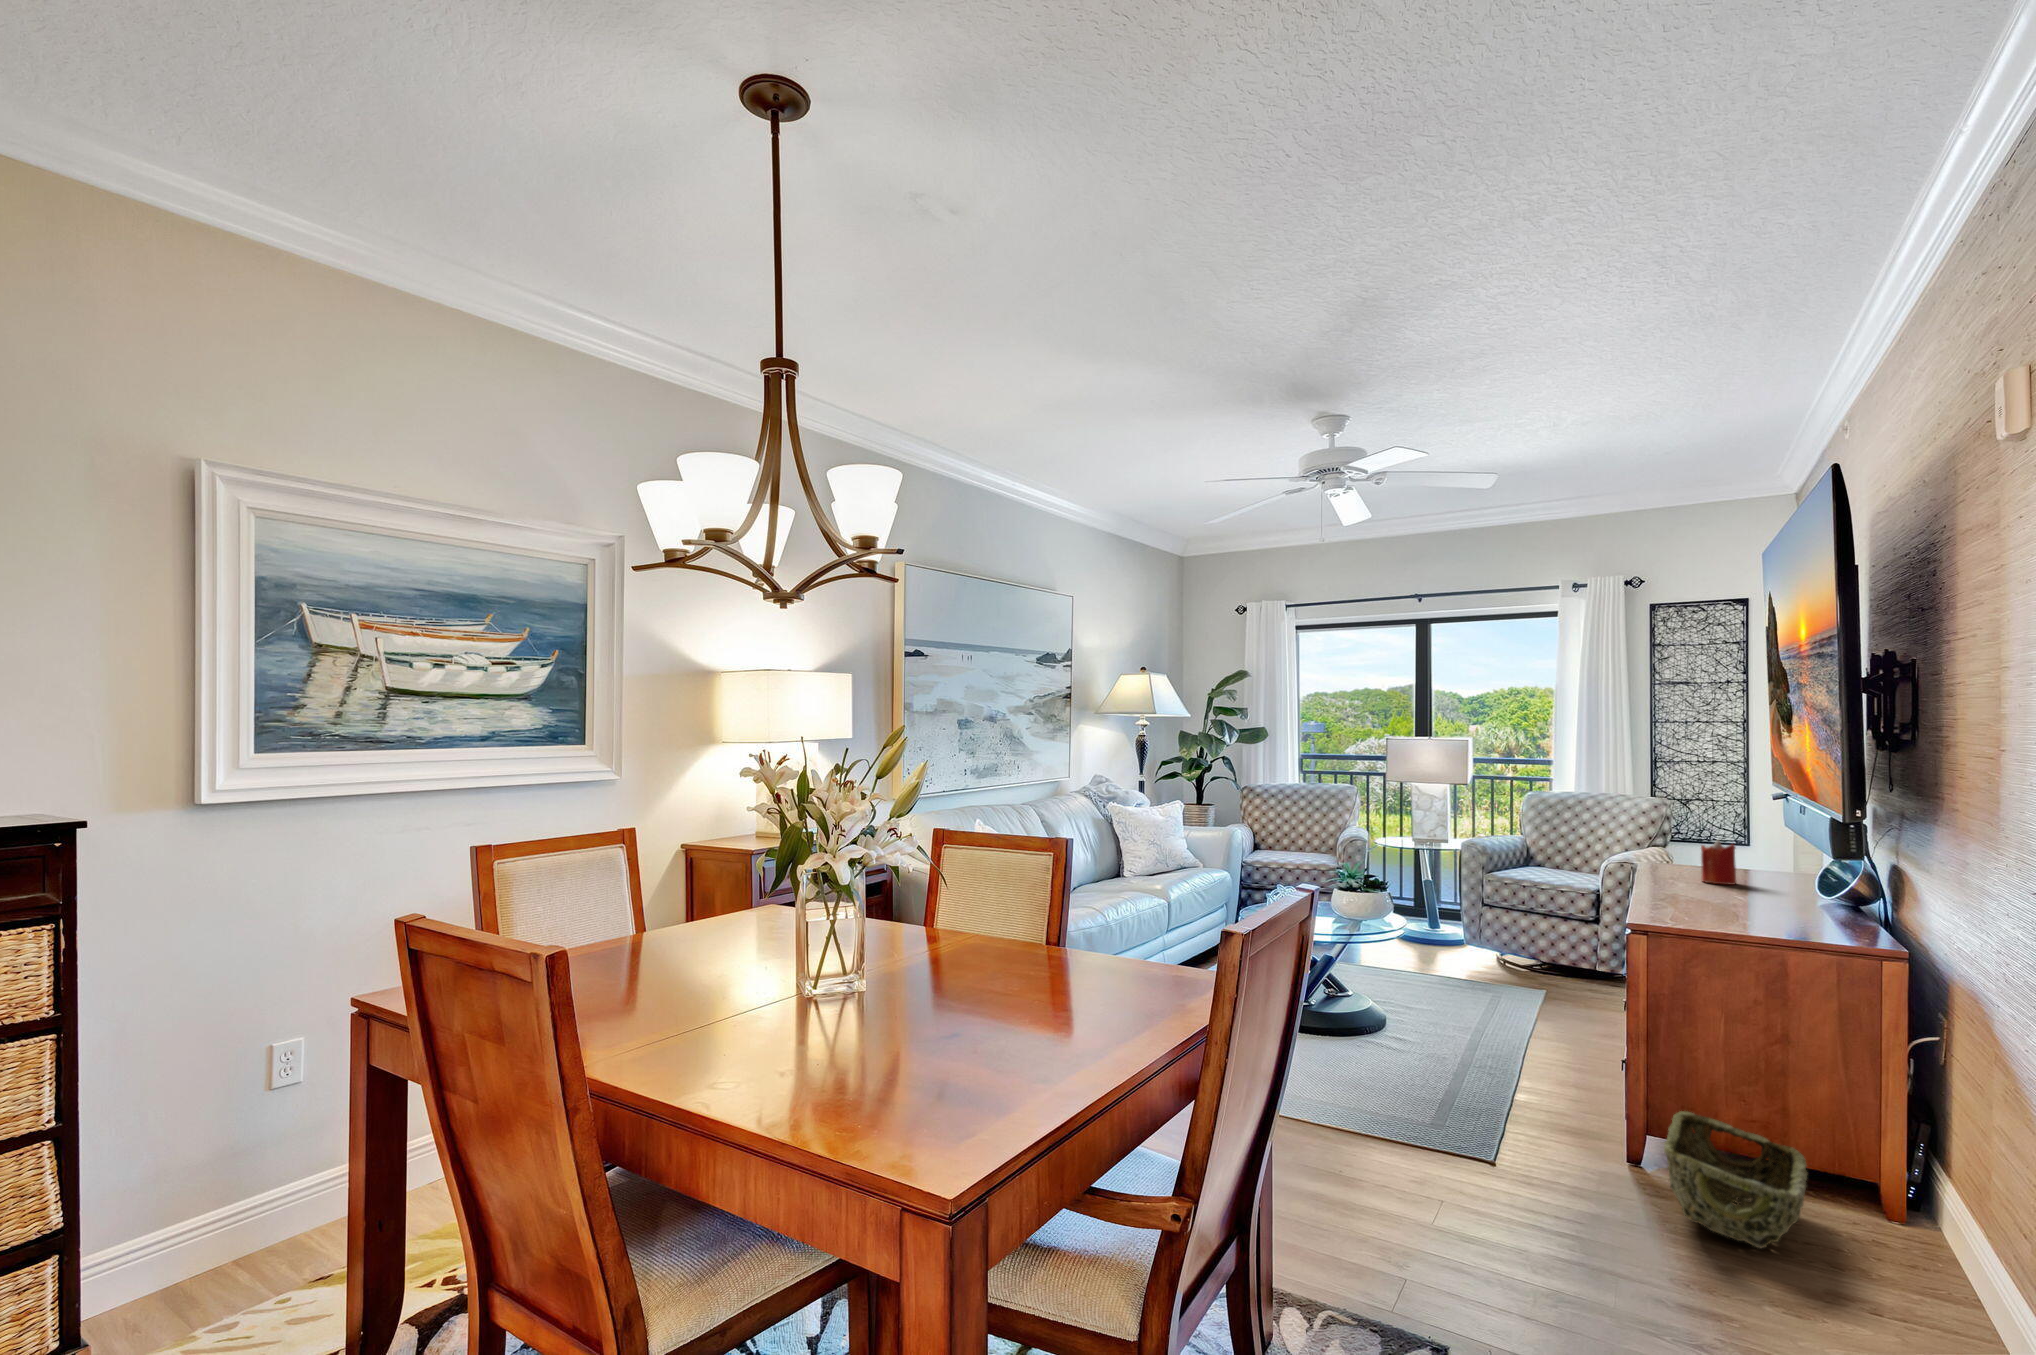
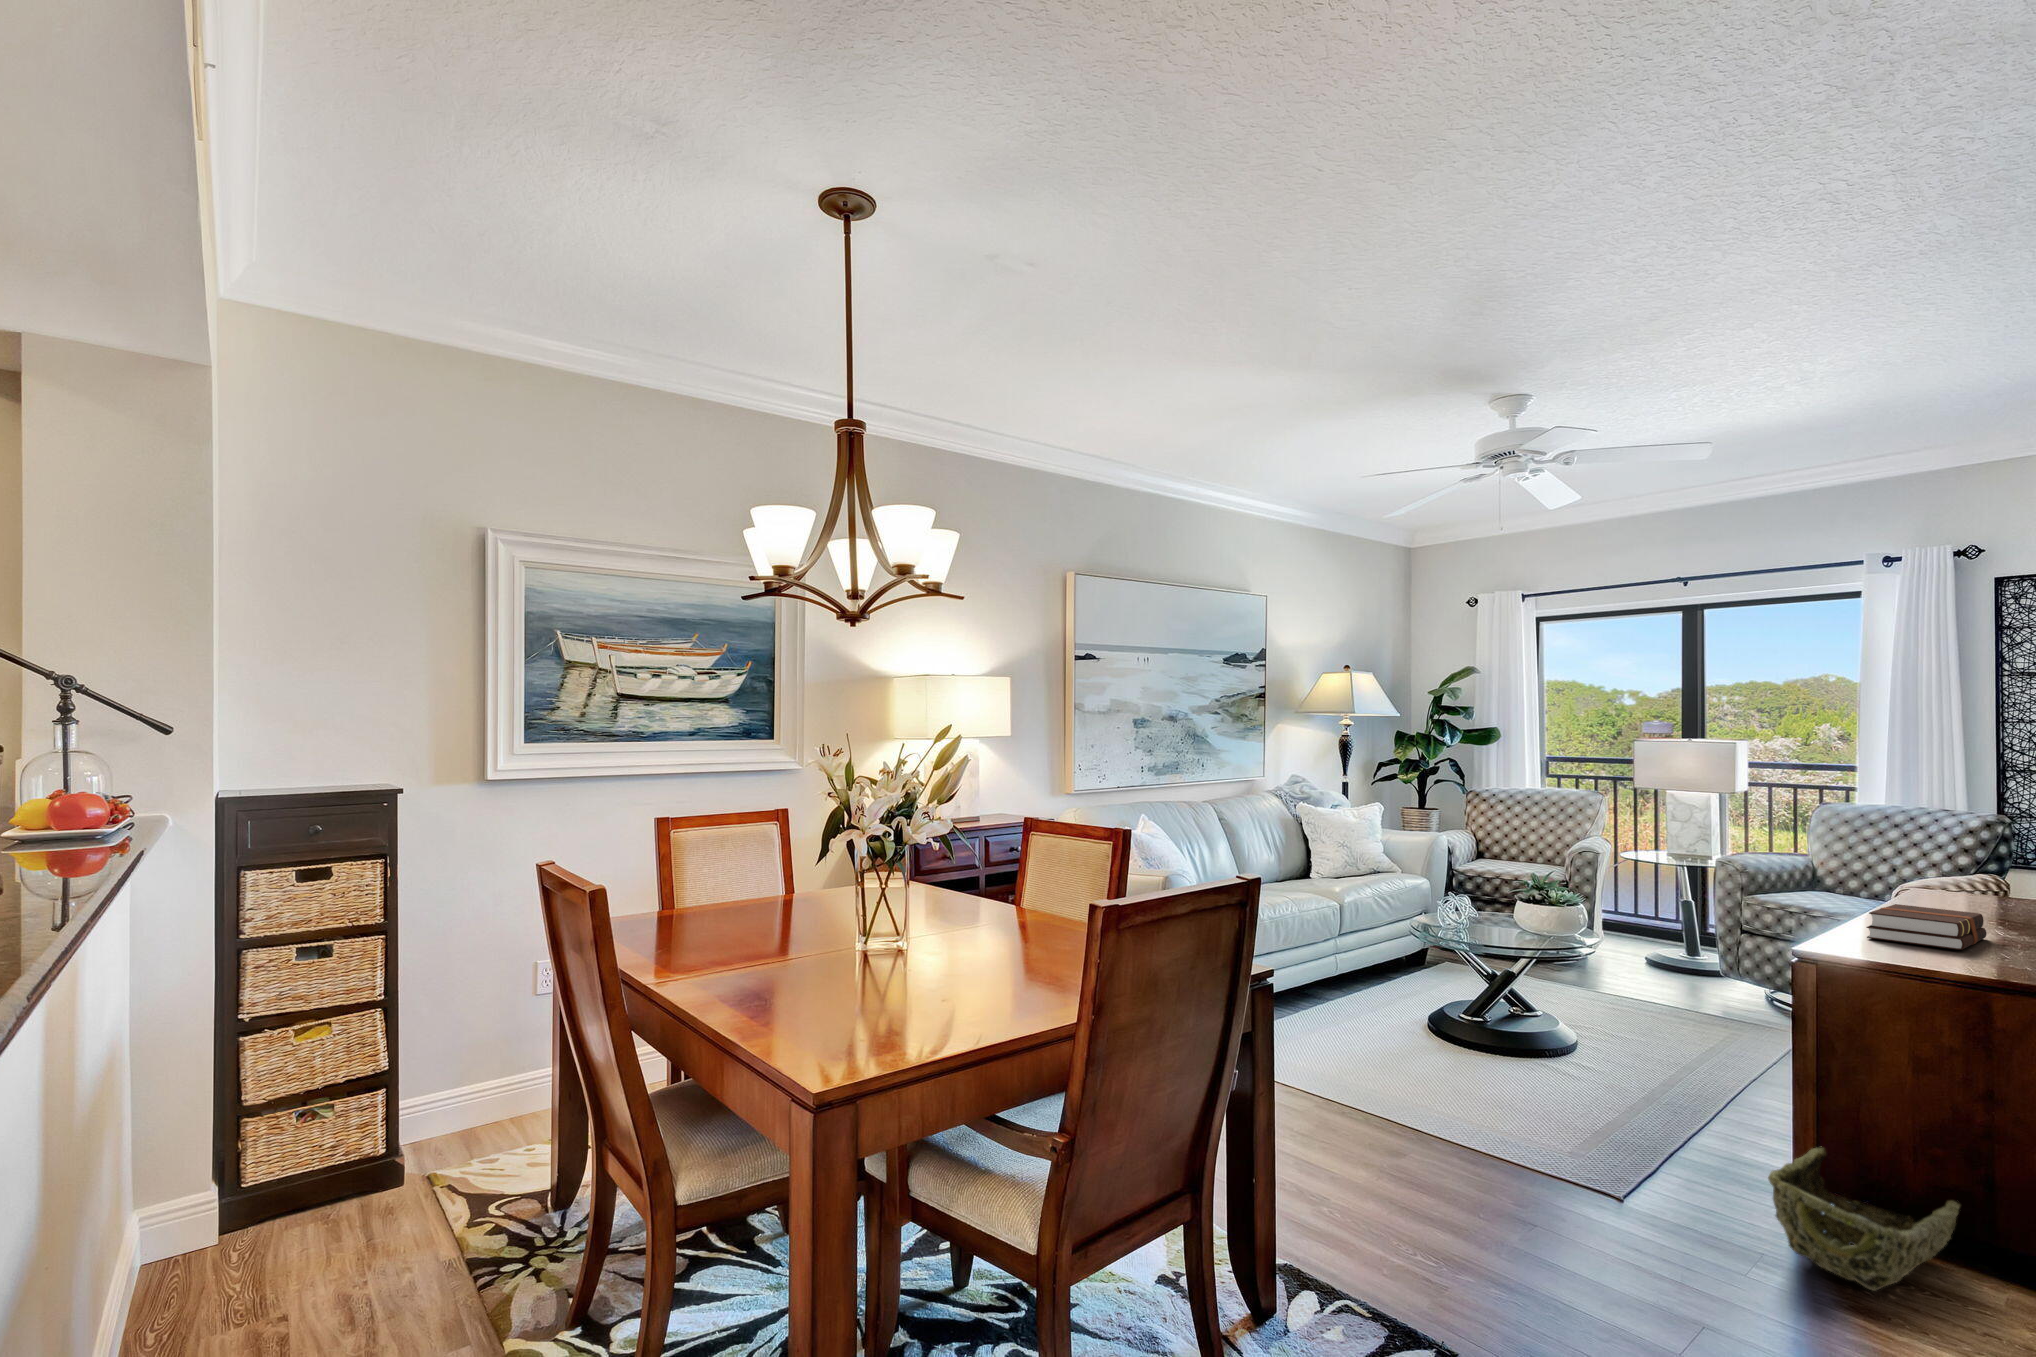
candle: present [1701,840,1736,885] -> none [1929,859,1974,911]
hardback book: none [1697,883,1781,923] -> present [1866,904,1987,950]

